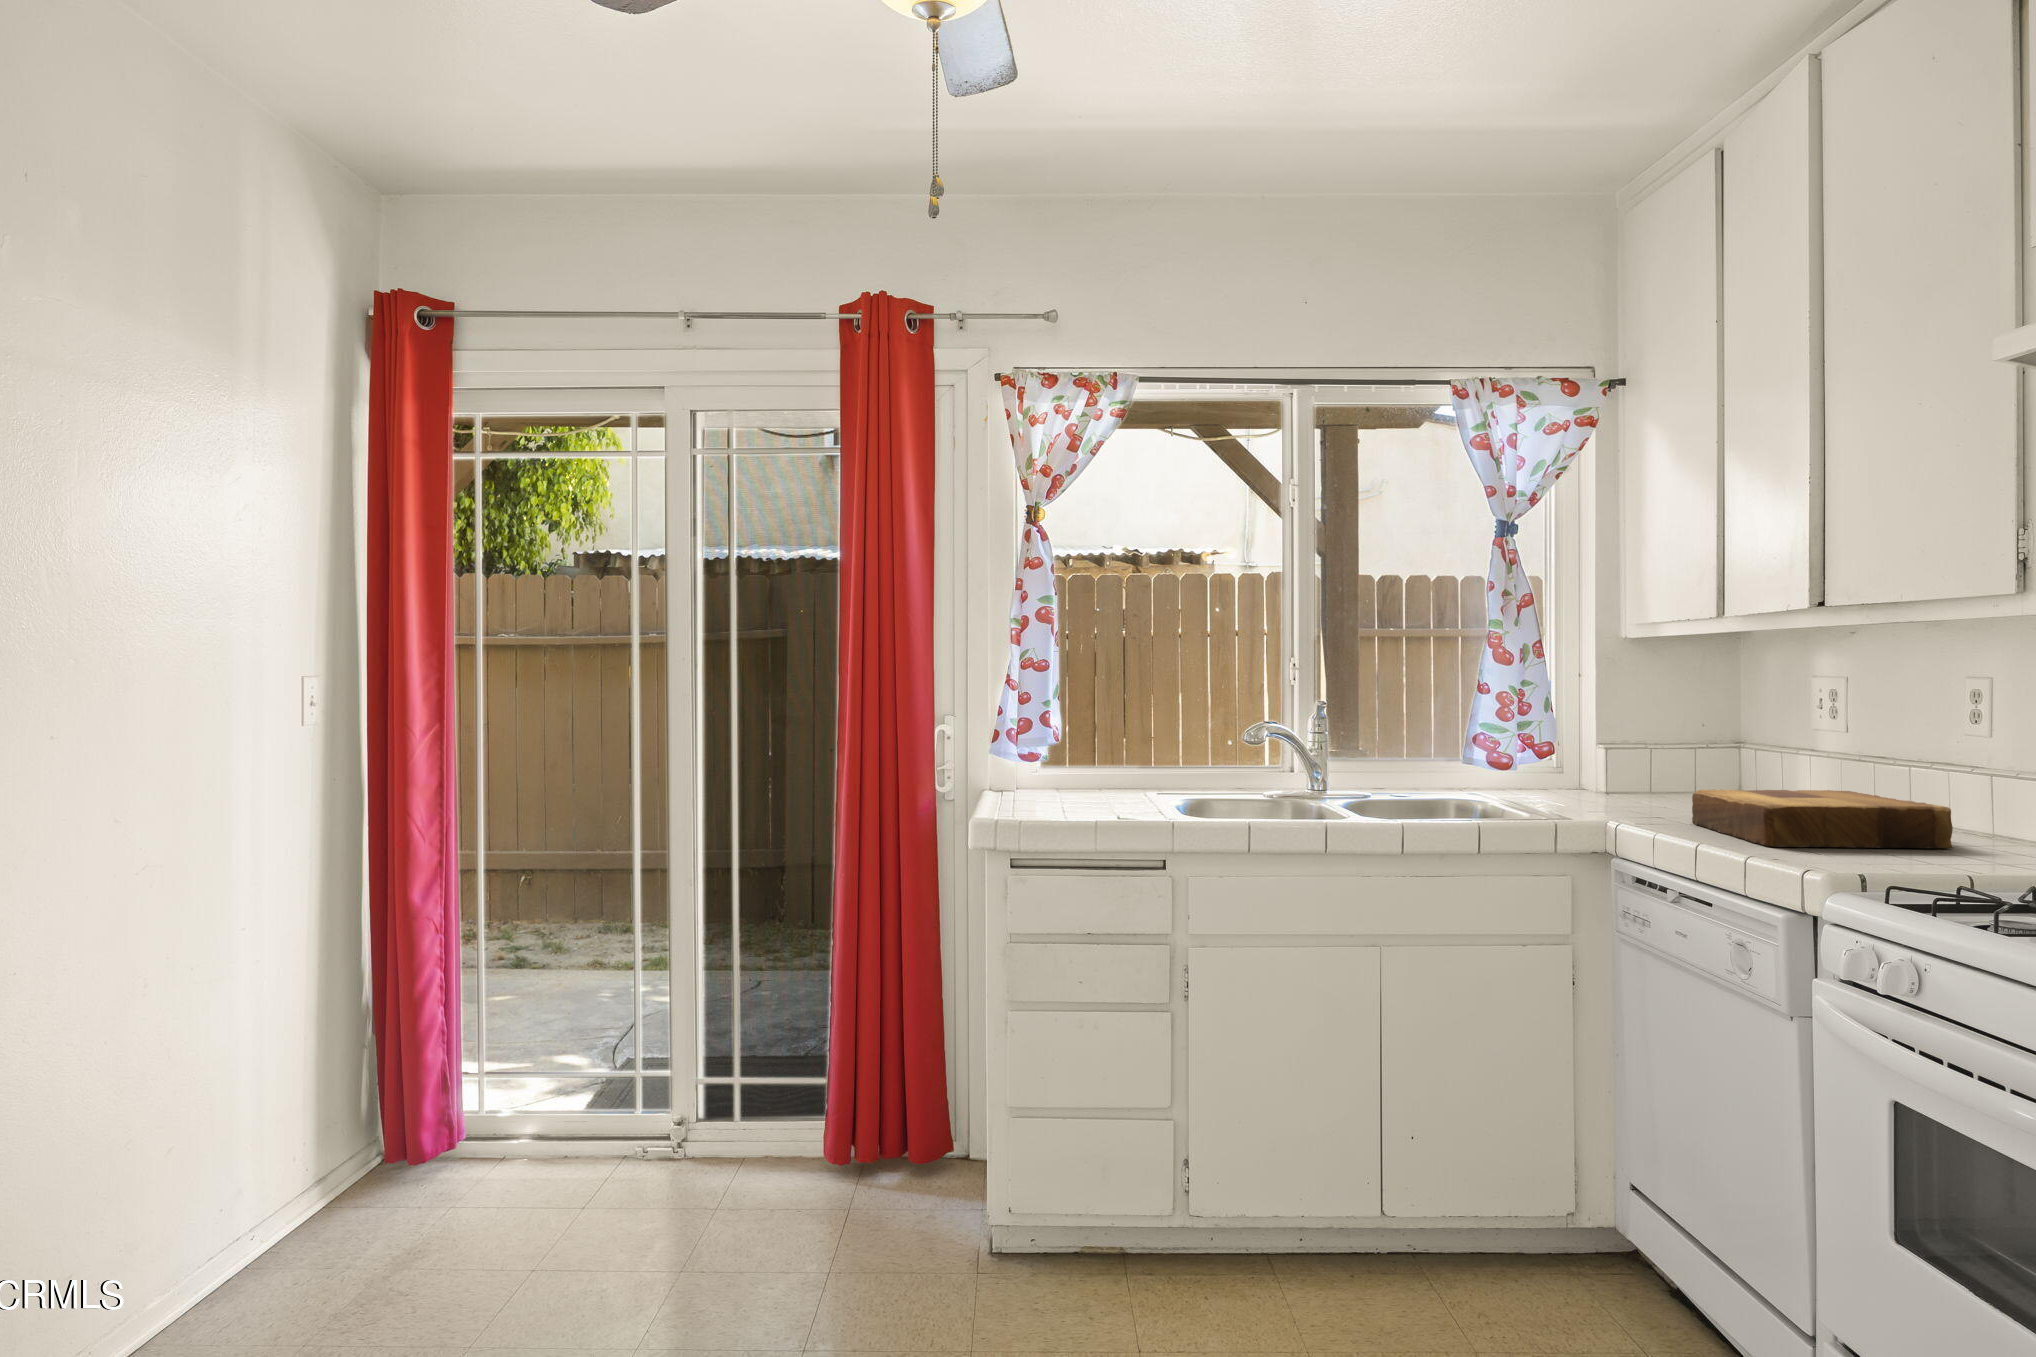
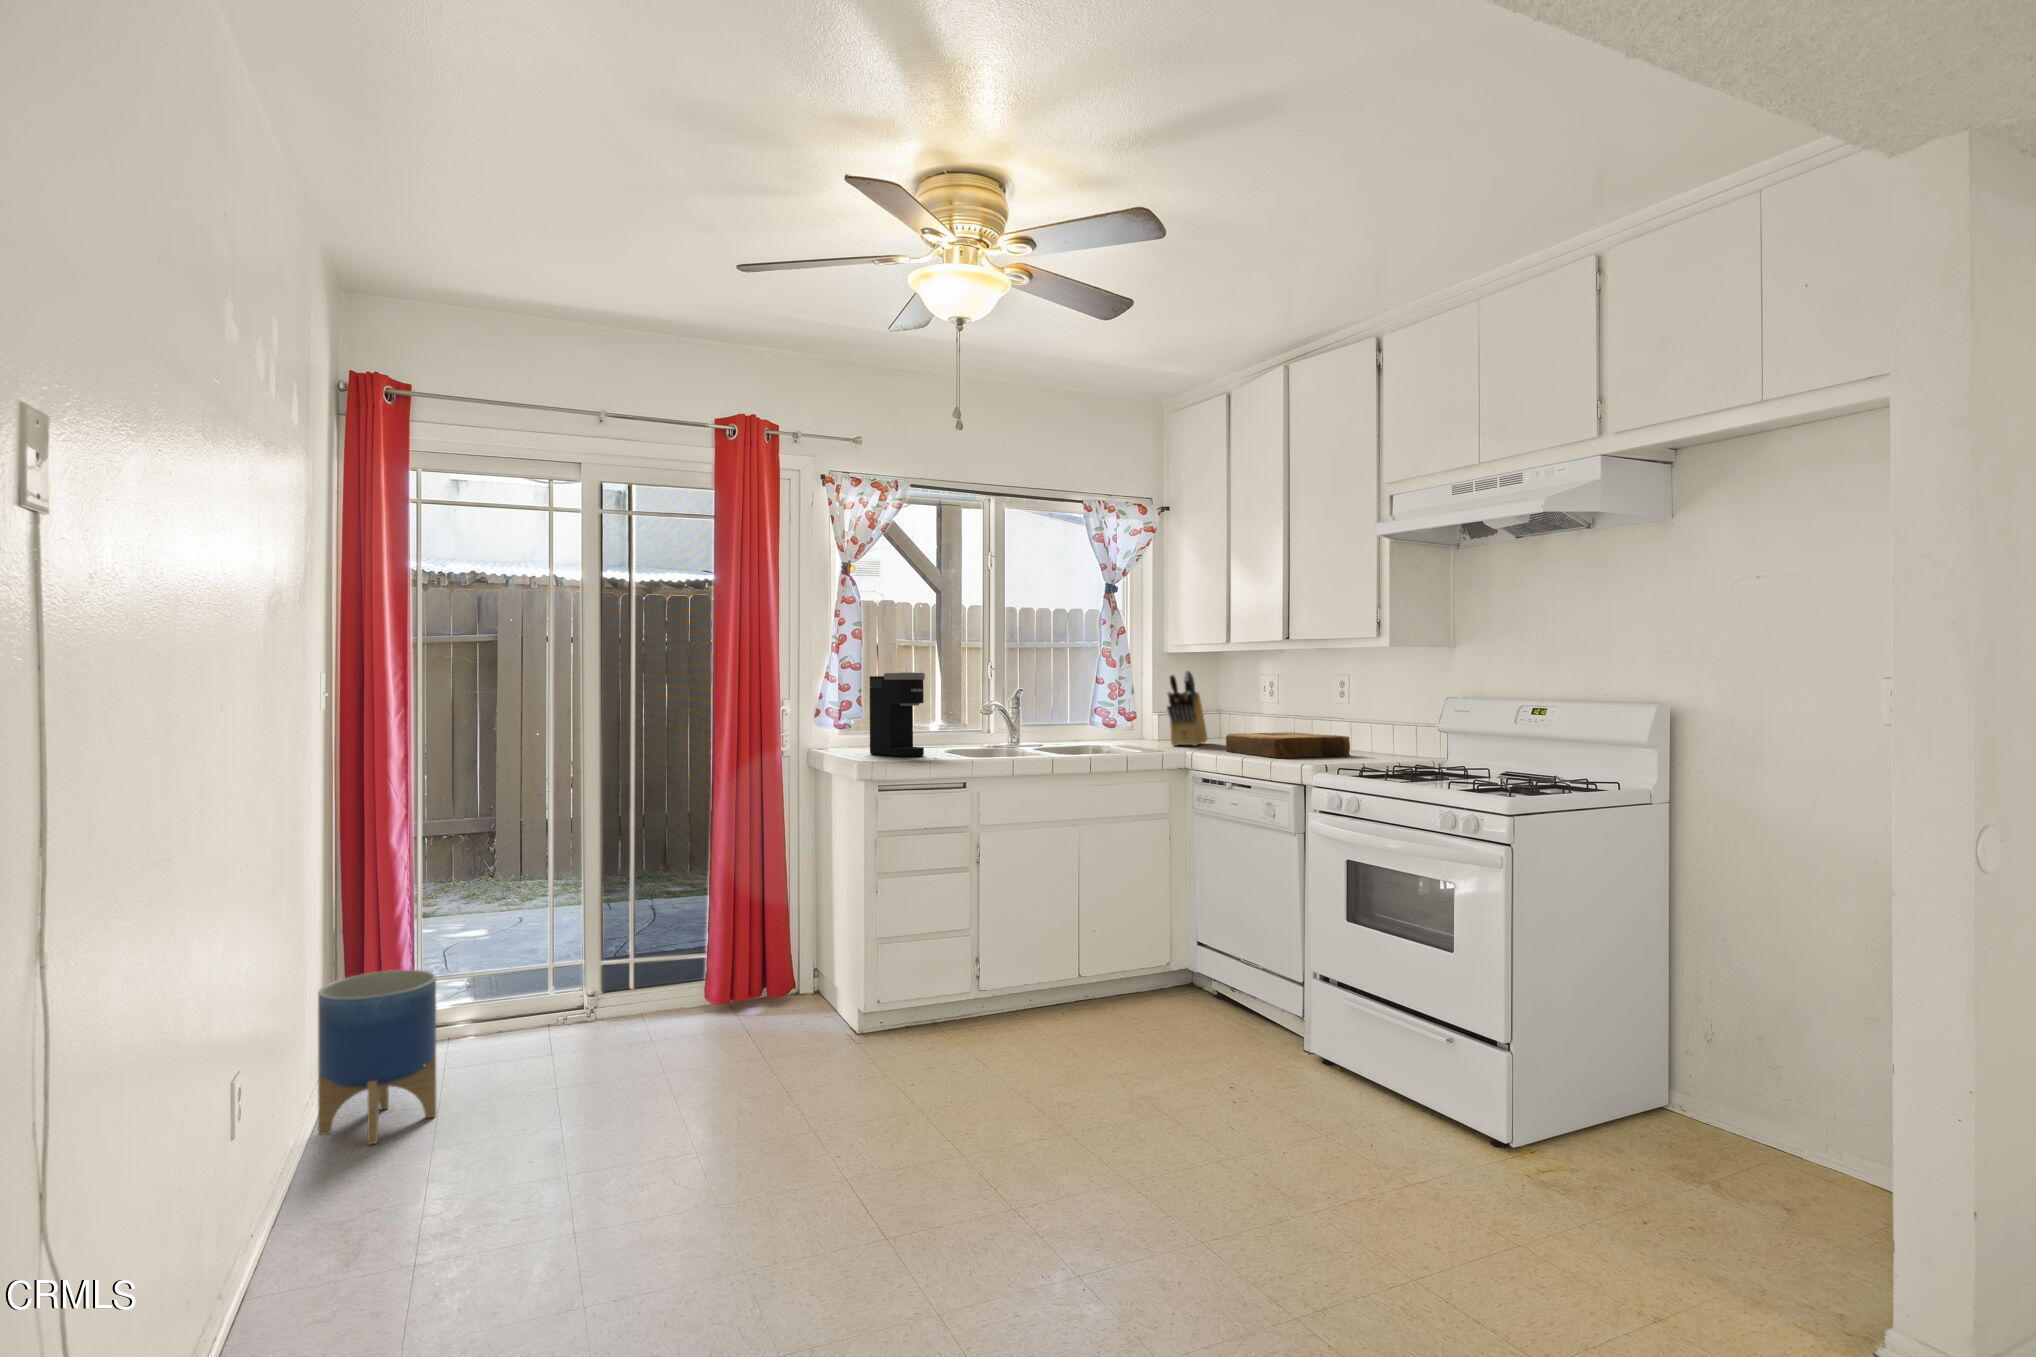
knife block: none [1591,668,1695,808] -> present [1167,671,1207,746]
coffee maker: none [1057,676,1130,811] -> present [869,673,925,757]
planter: none [218,1079,371,1321] -> present [318,970,437,1145]

